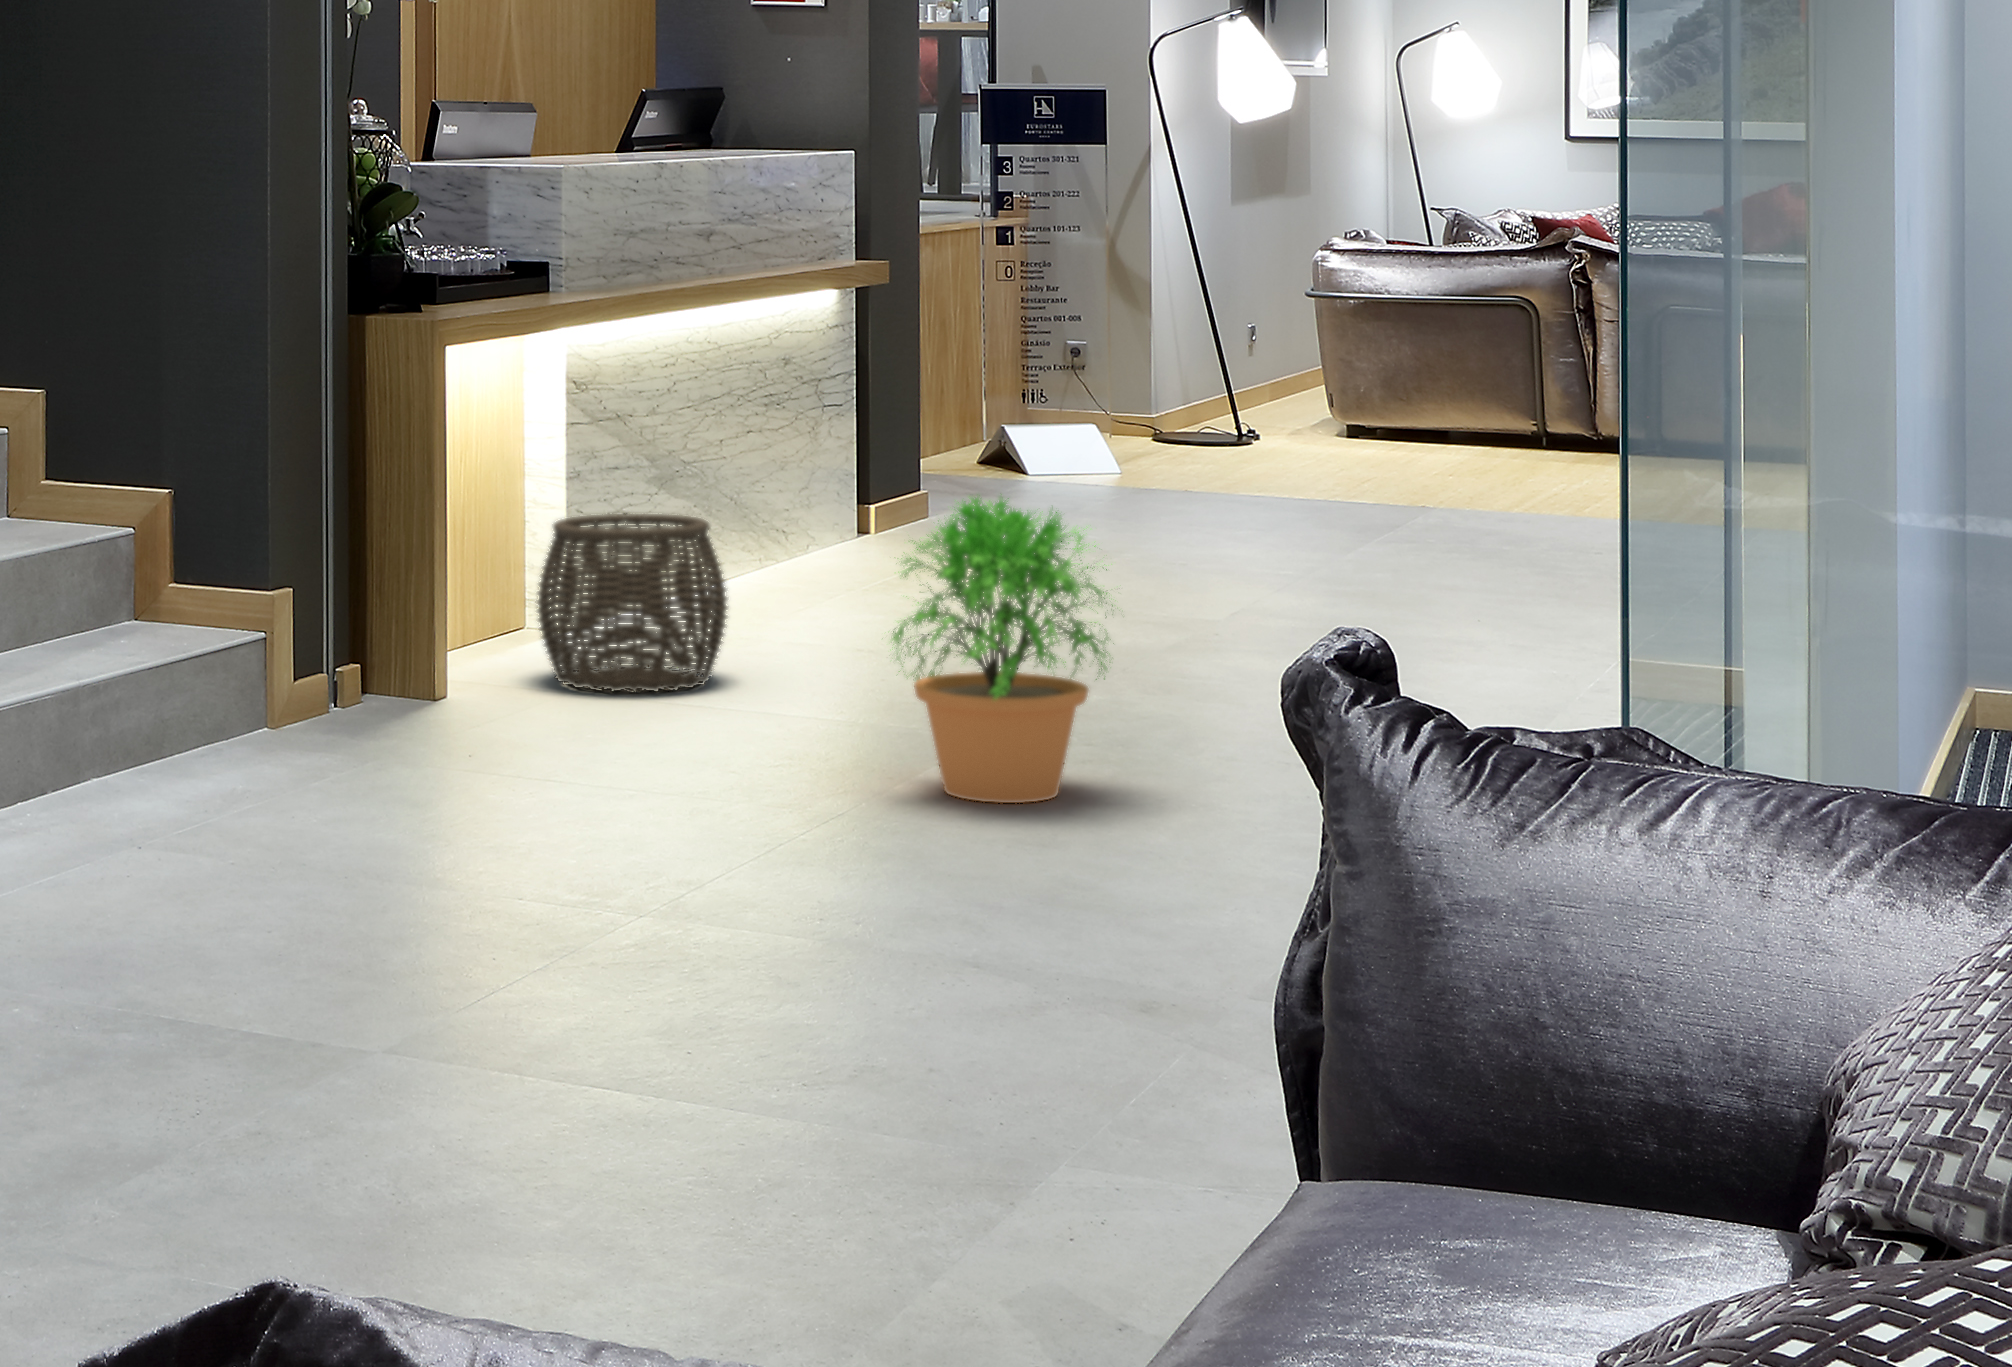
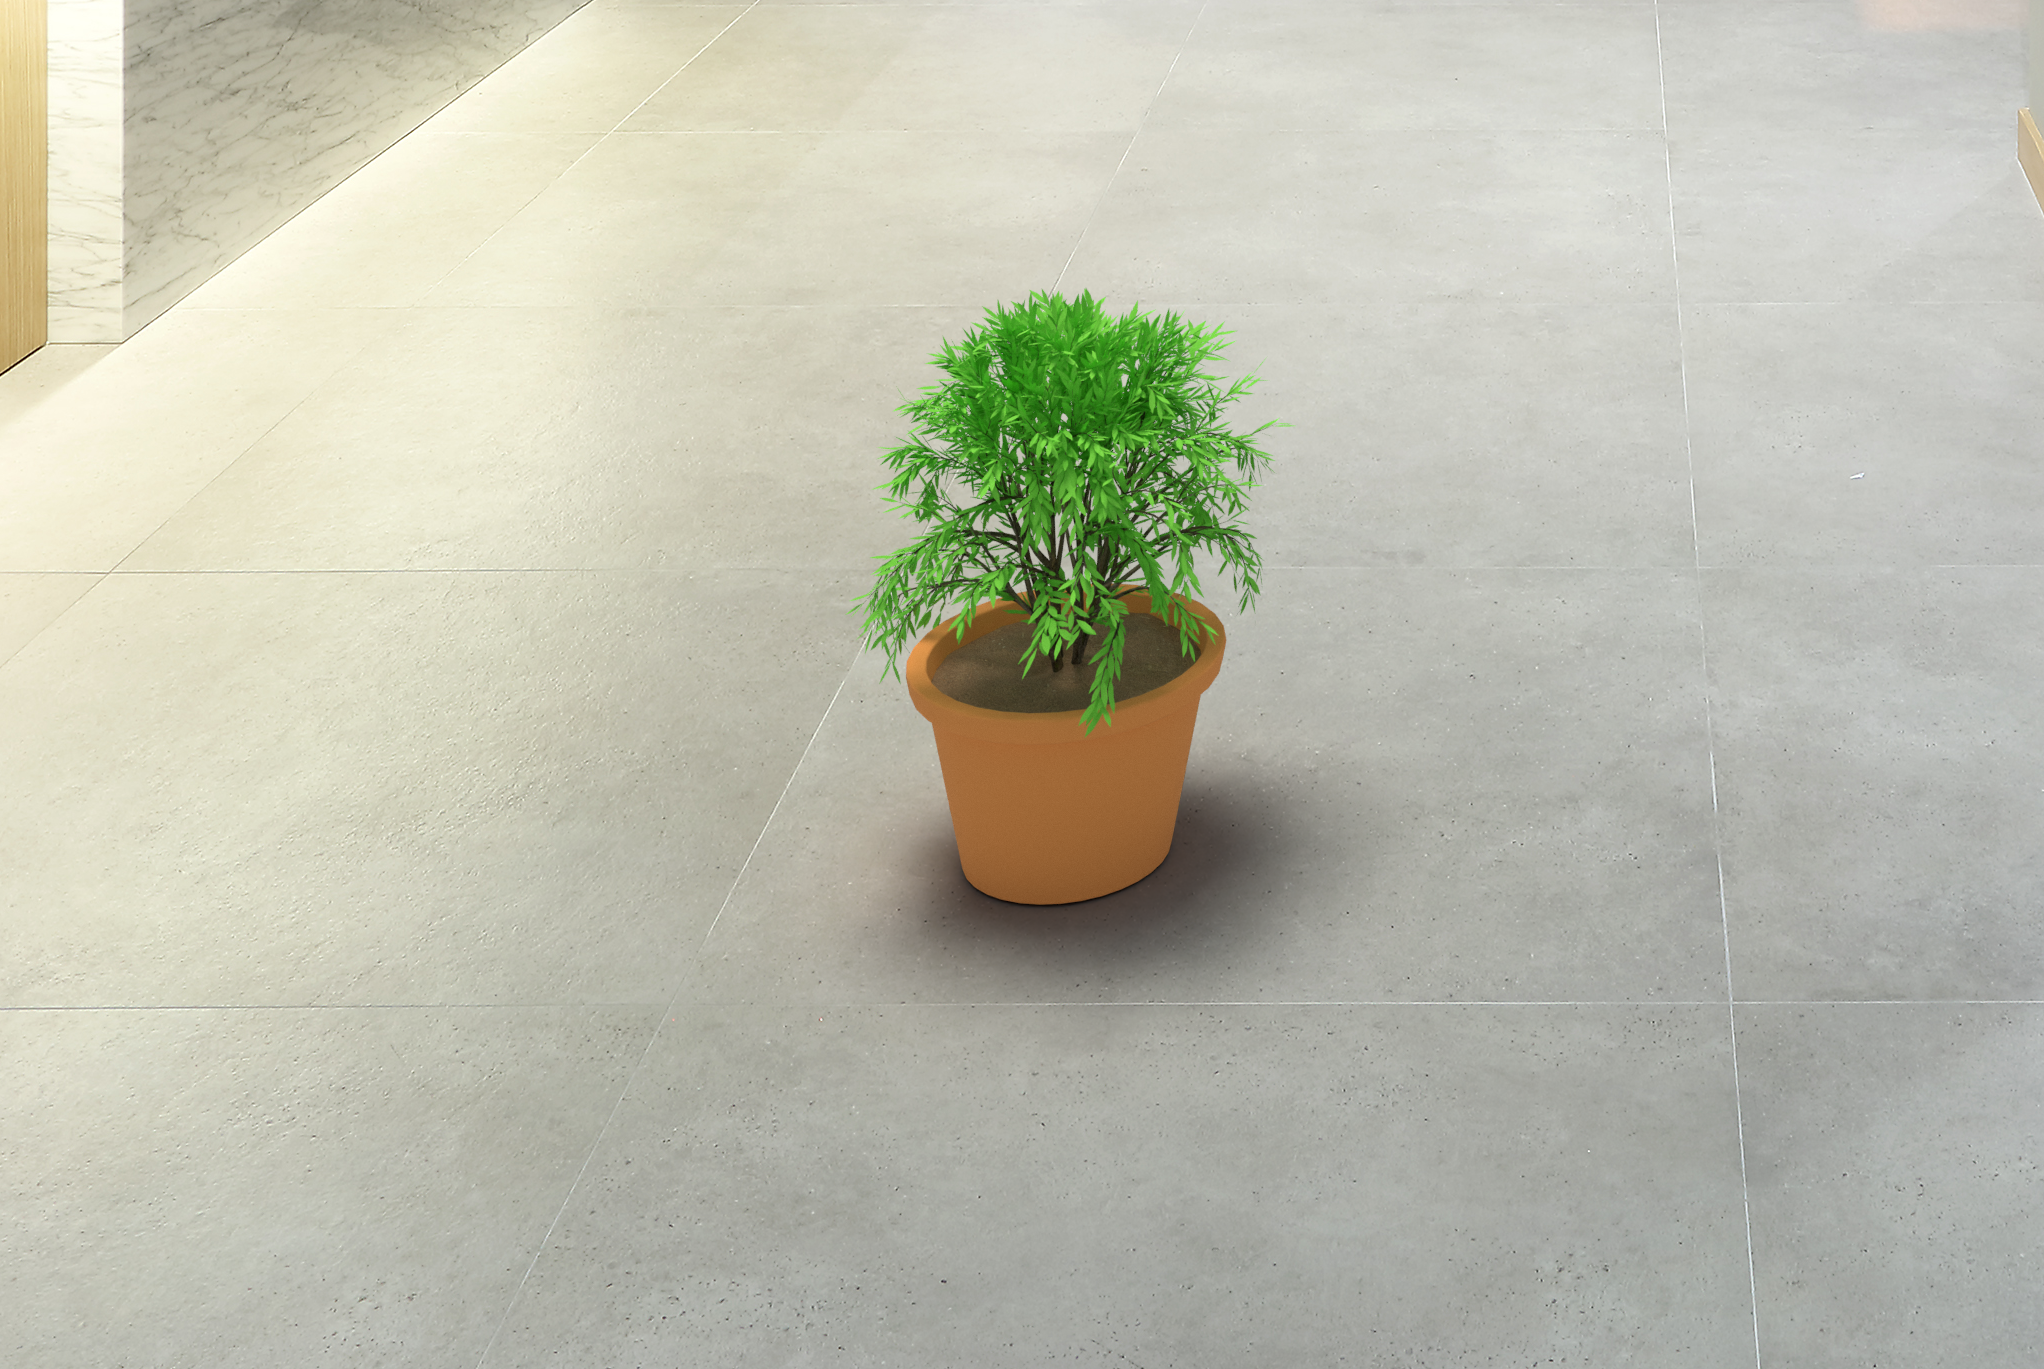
woven basket: present [537,514,728,692] -> none [67,191,463,587]

